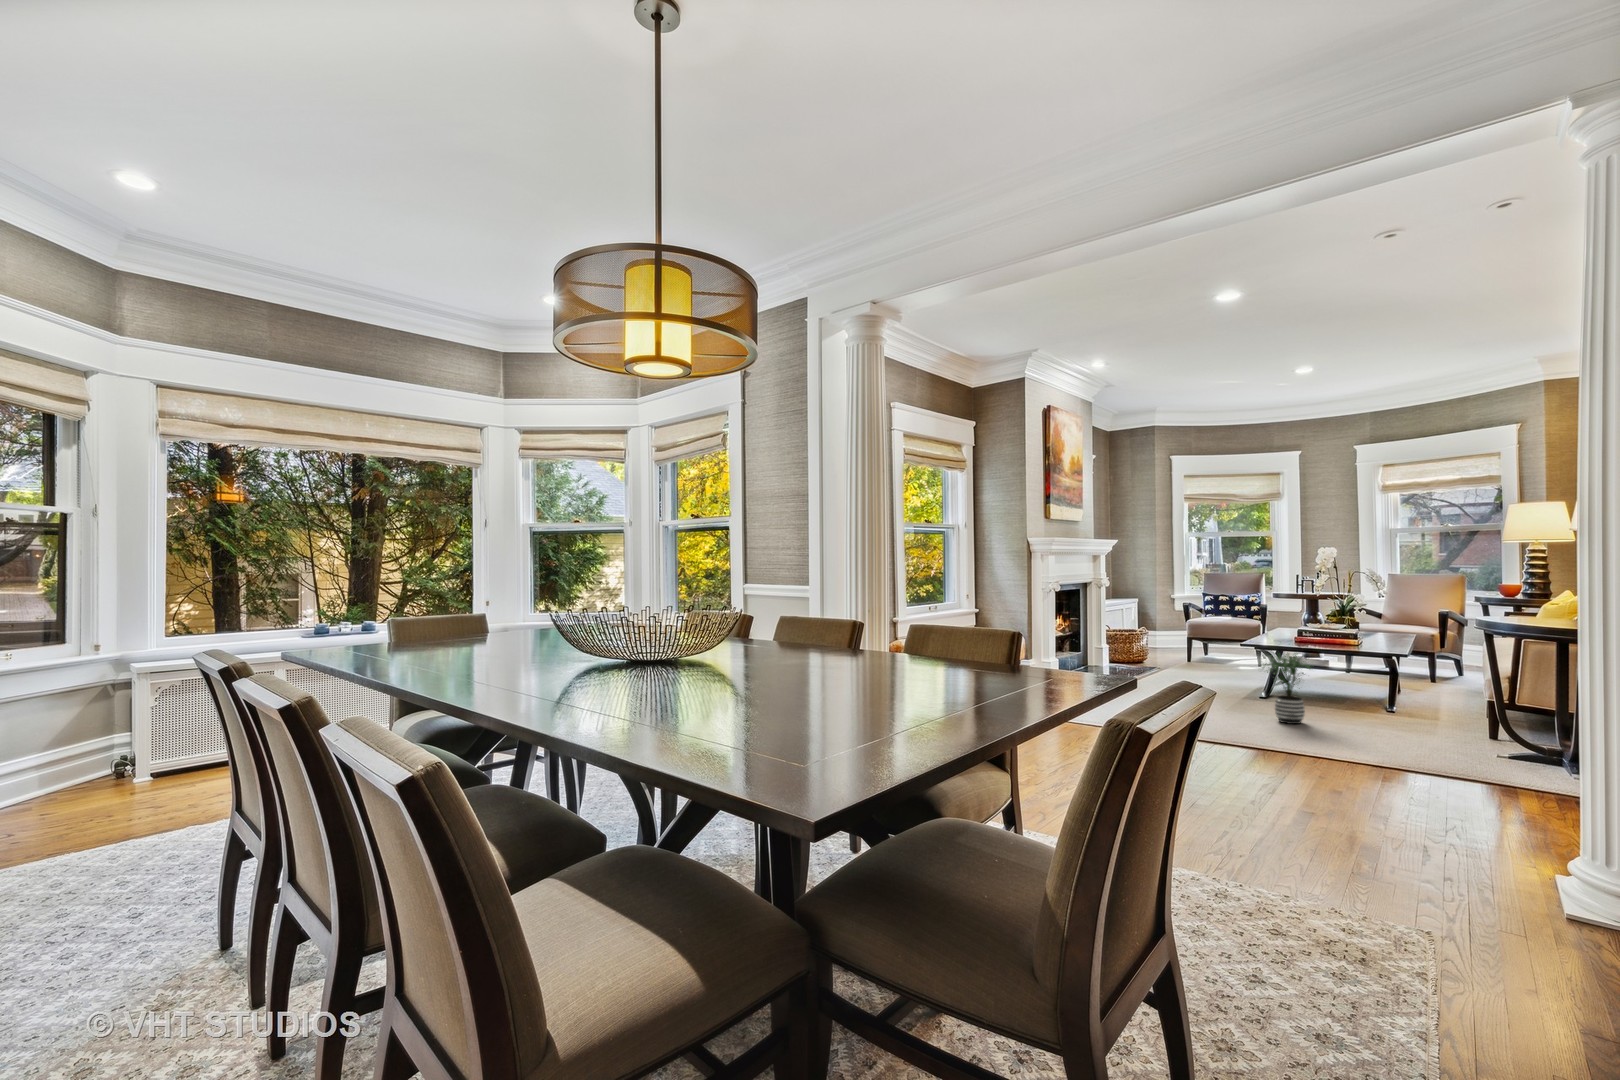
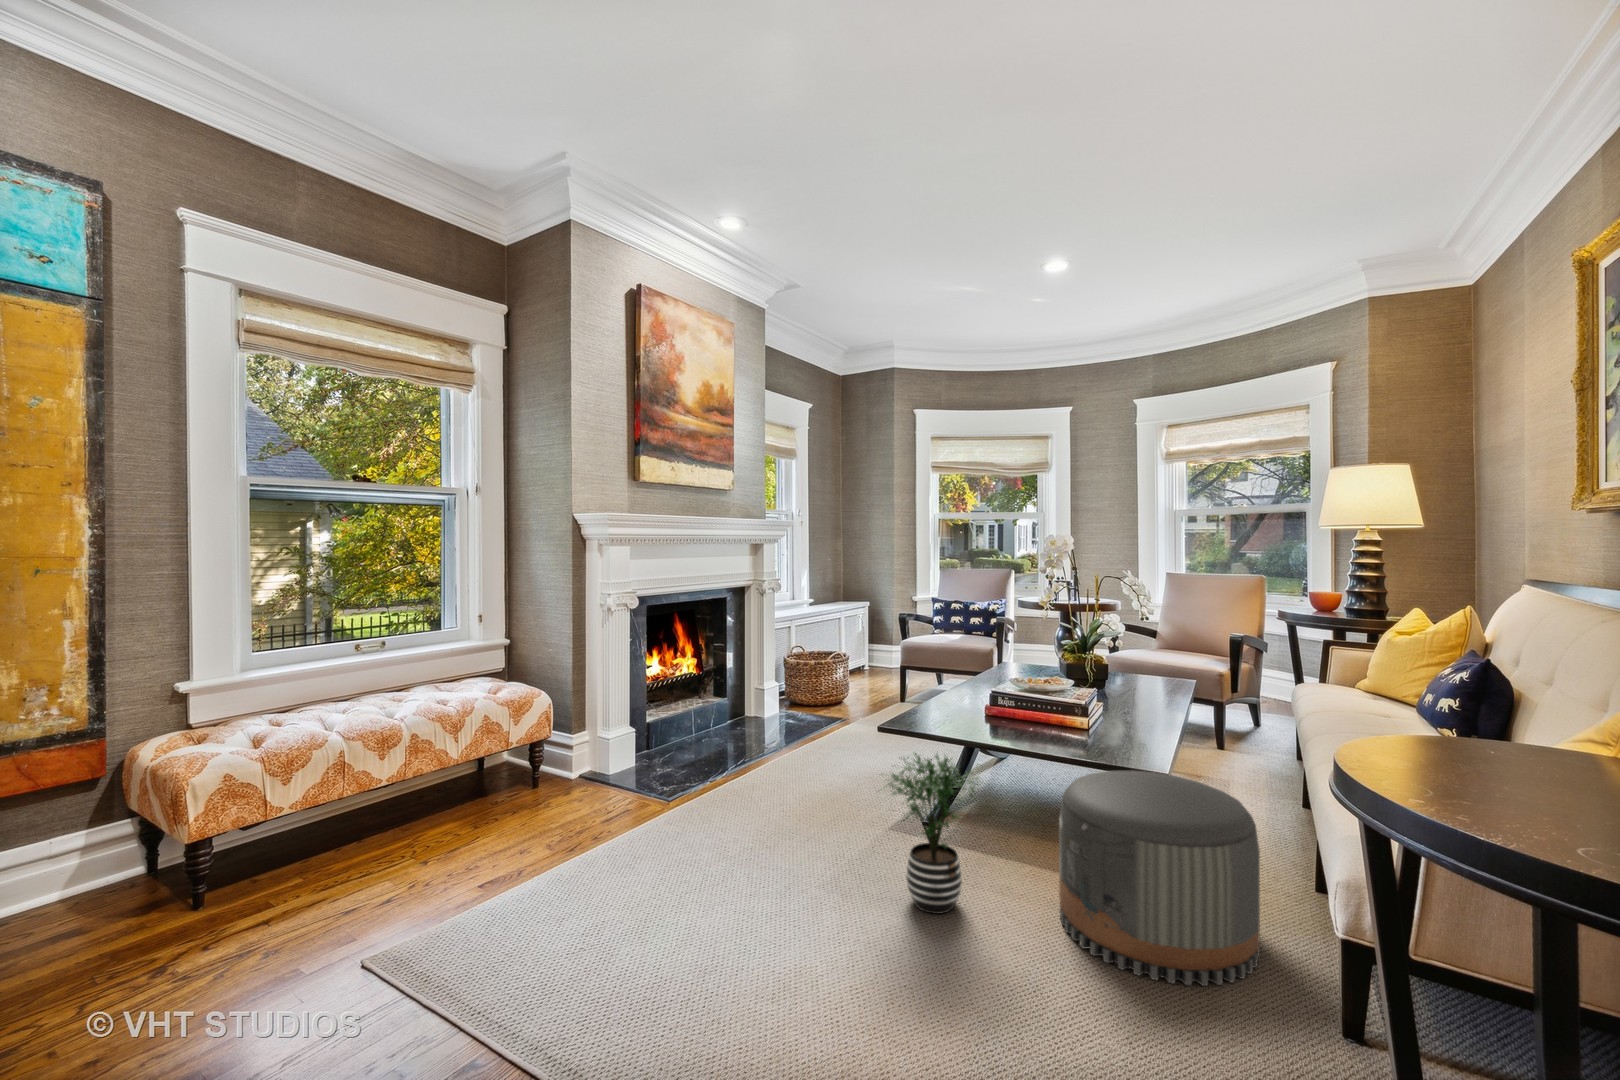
pouf: none [1354,661,1459,739] -> present [1059,770,1260,986]

